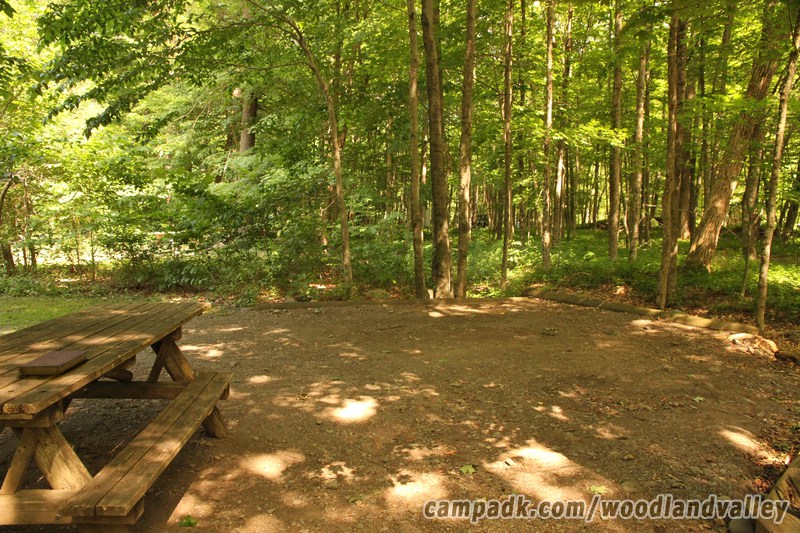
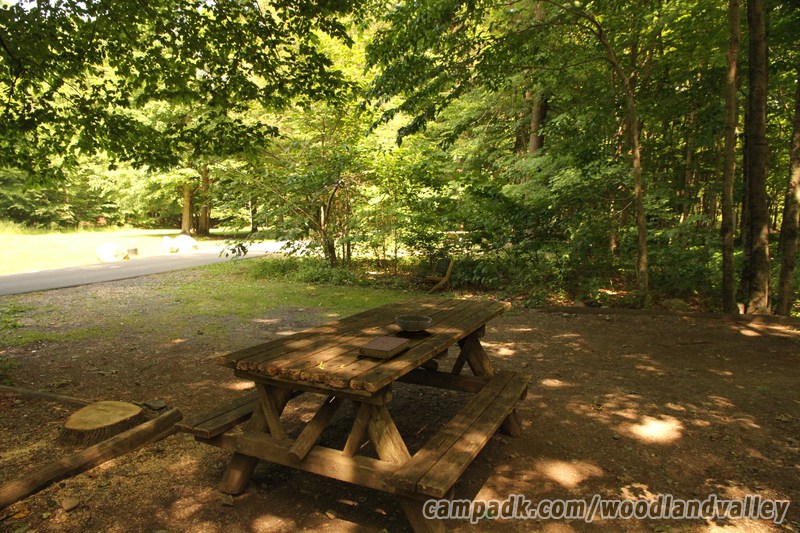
lounge chair: none [109,258,160,299] -> present [415,258,454,293]
bowl: none [71,325,117,343] -> present [395,315,431,332]

